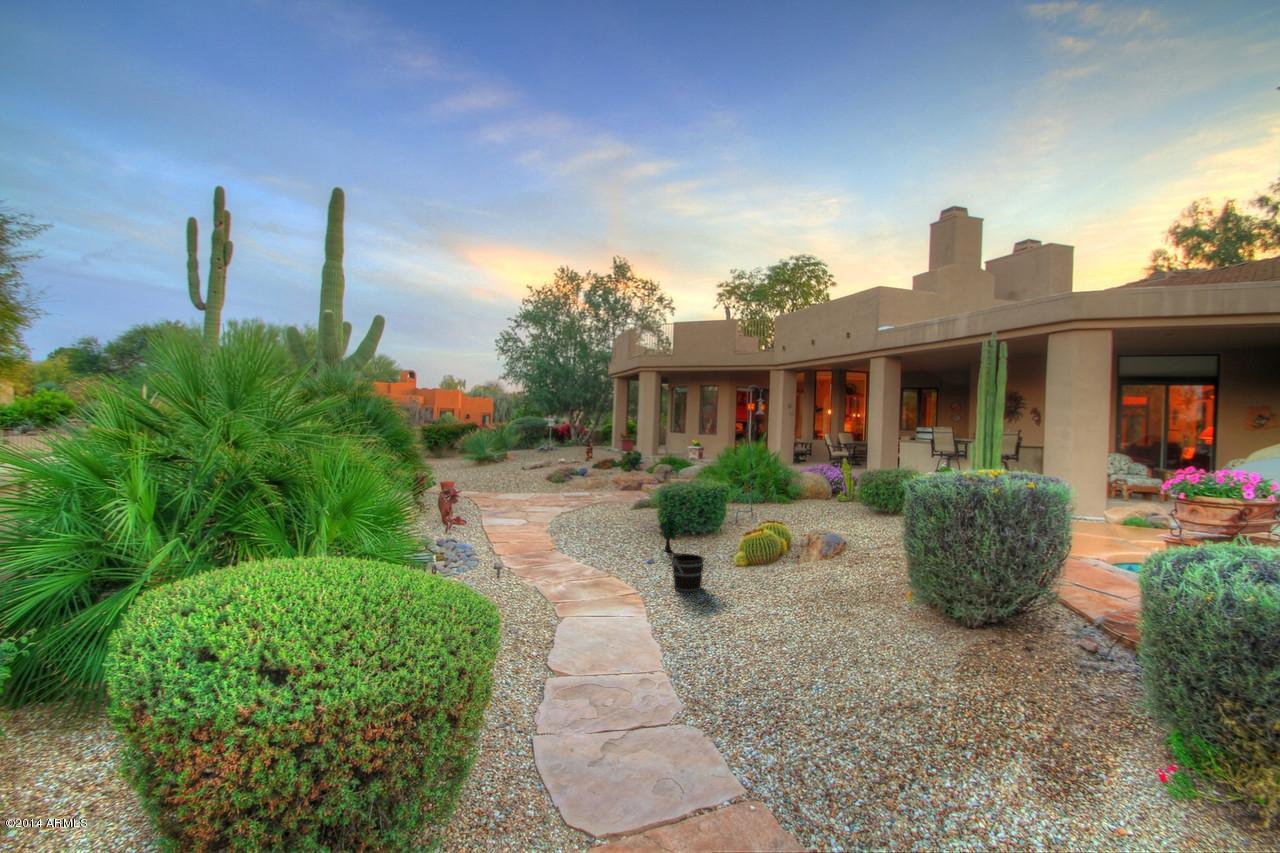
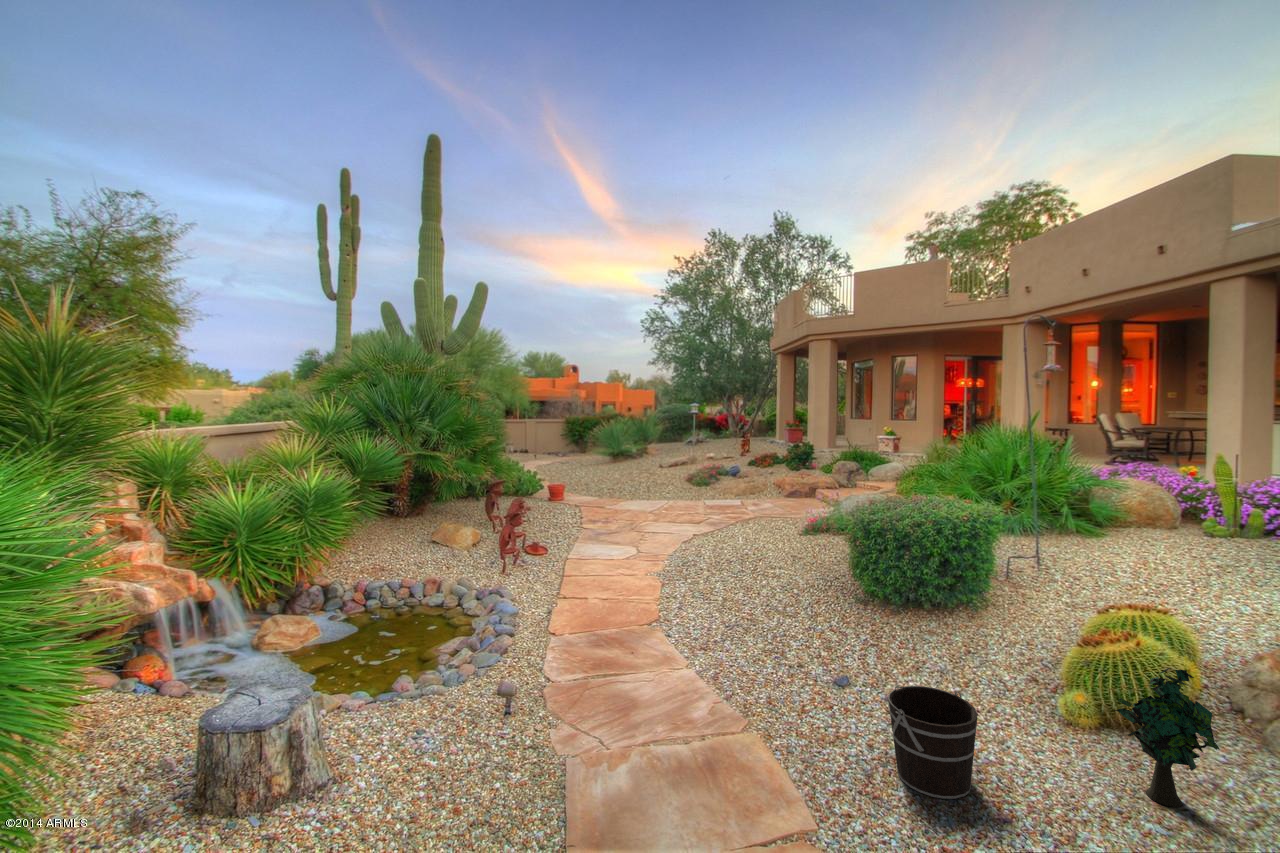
decorative plant: present [658,512,679,552] -> present [1114,668,1219,807]

